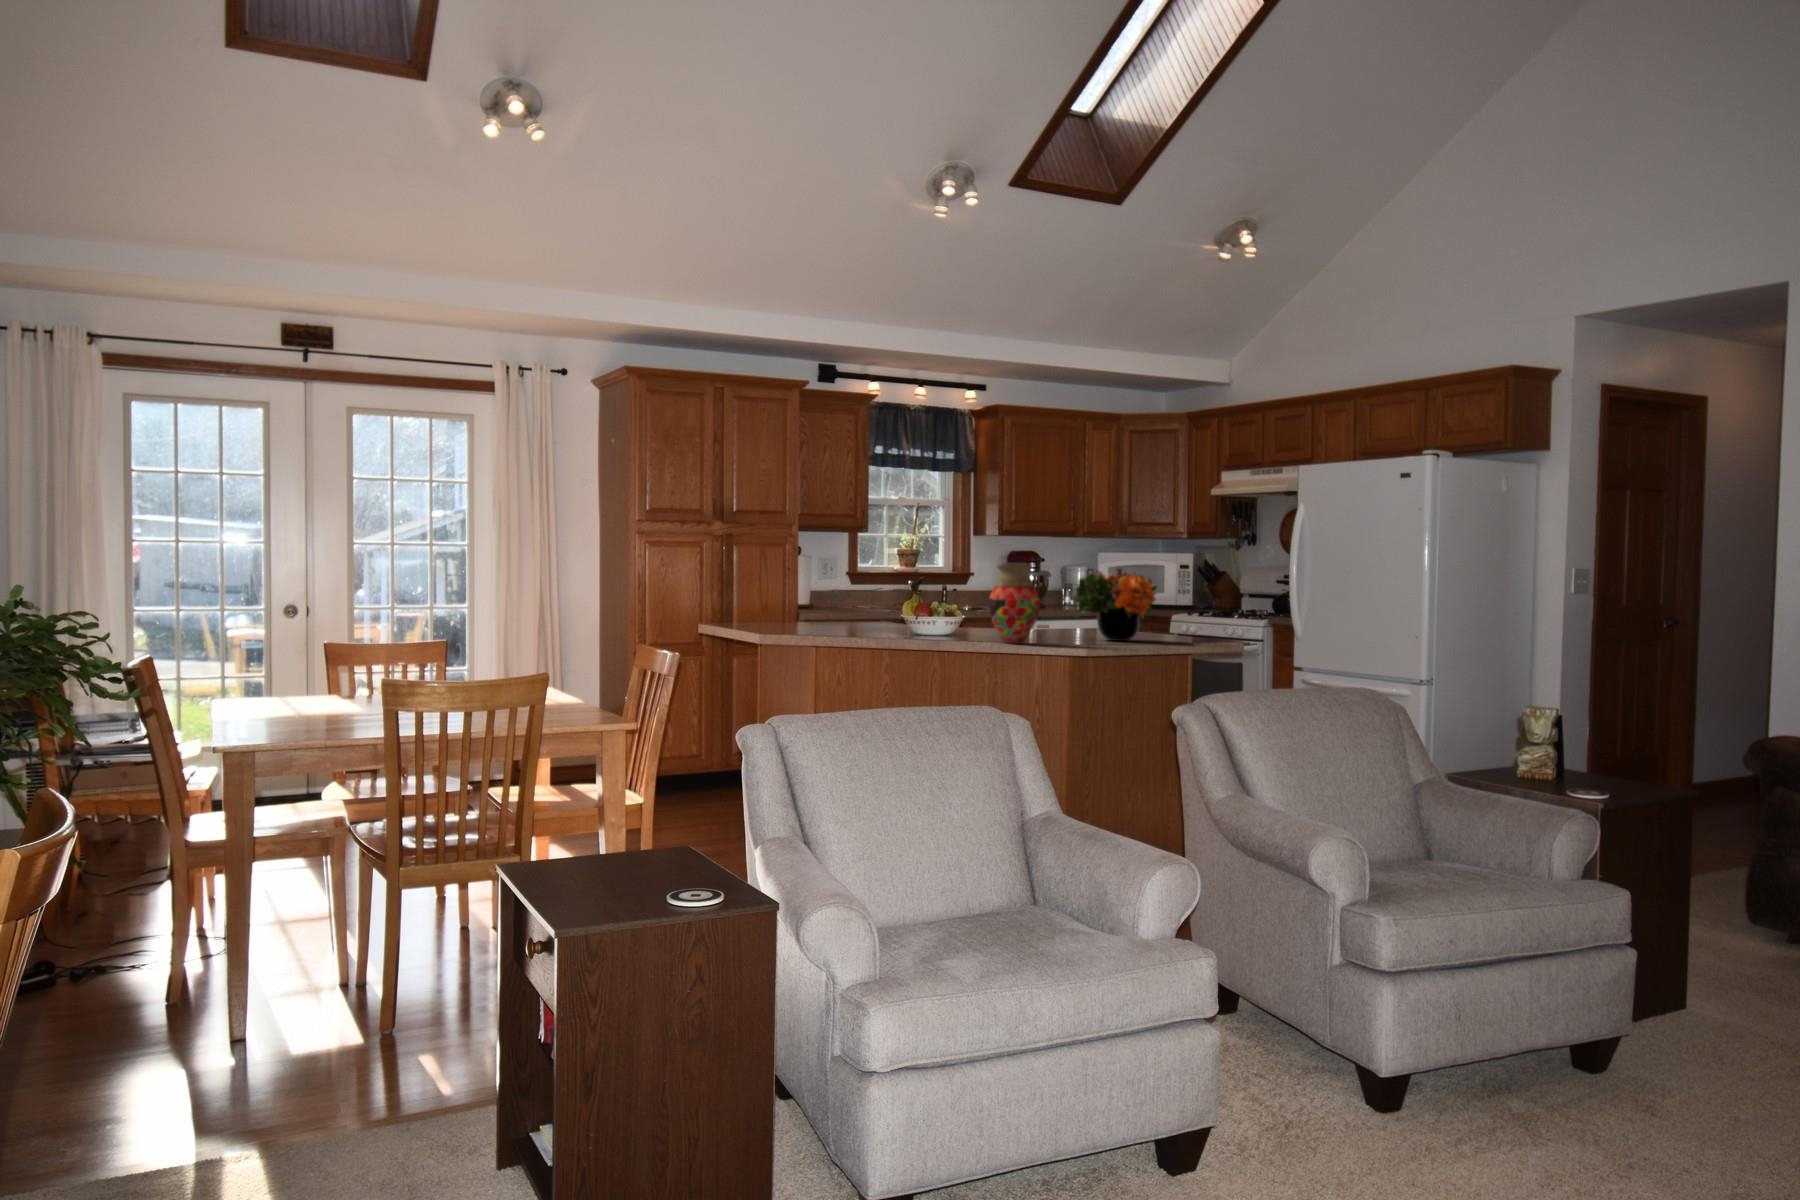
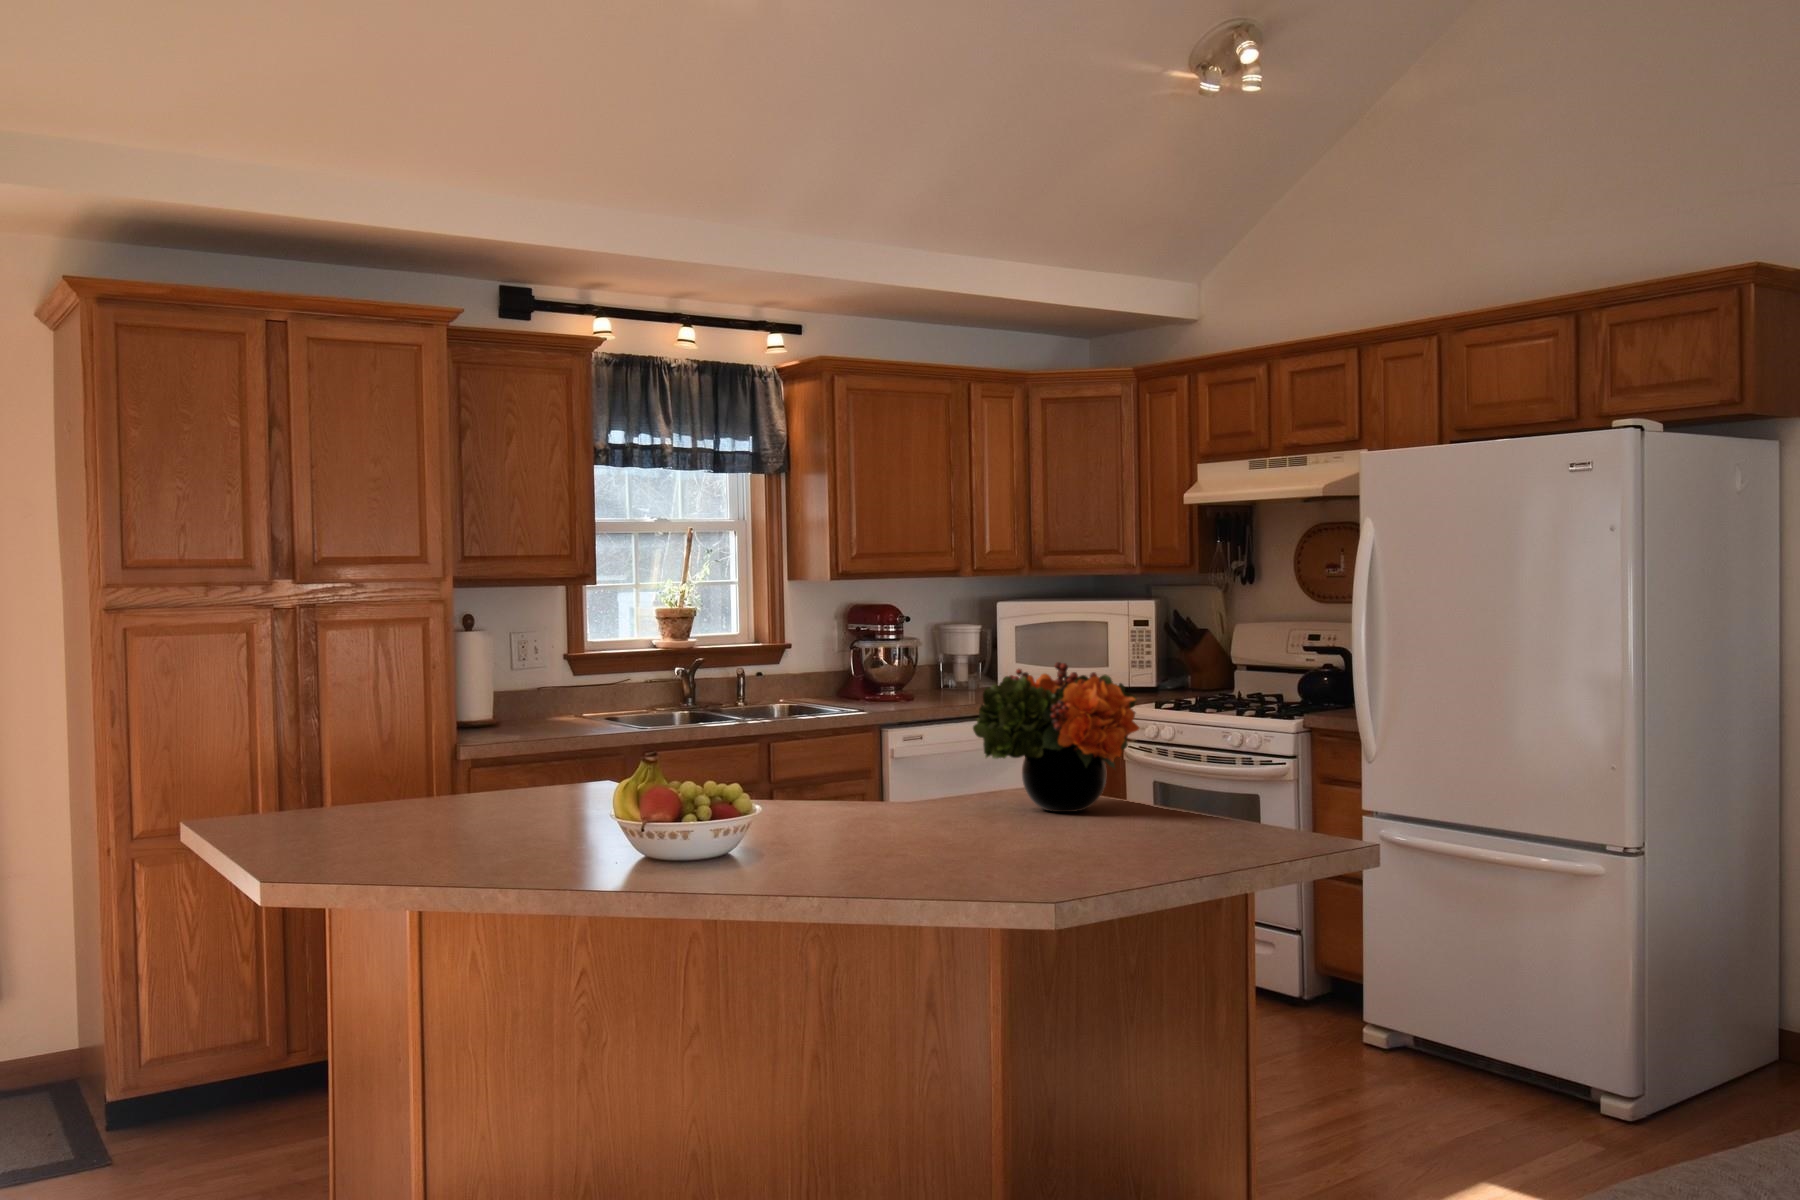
vase: present [988,564,1040,644] -> none [797,678,910,855]

